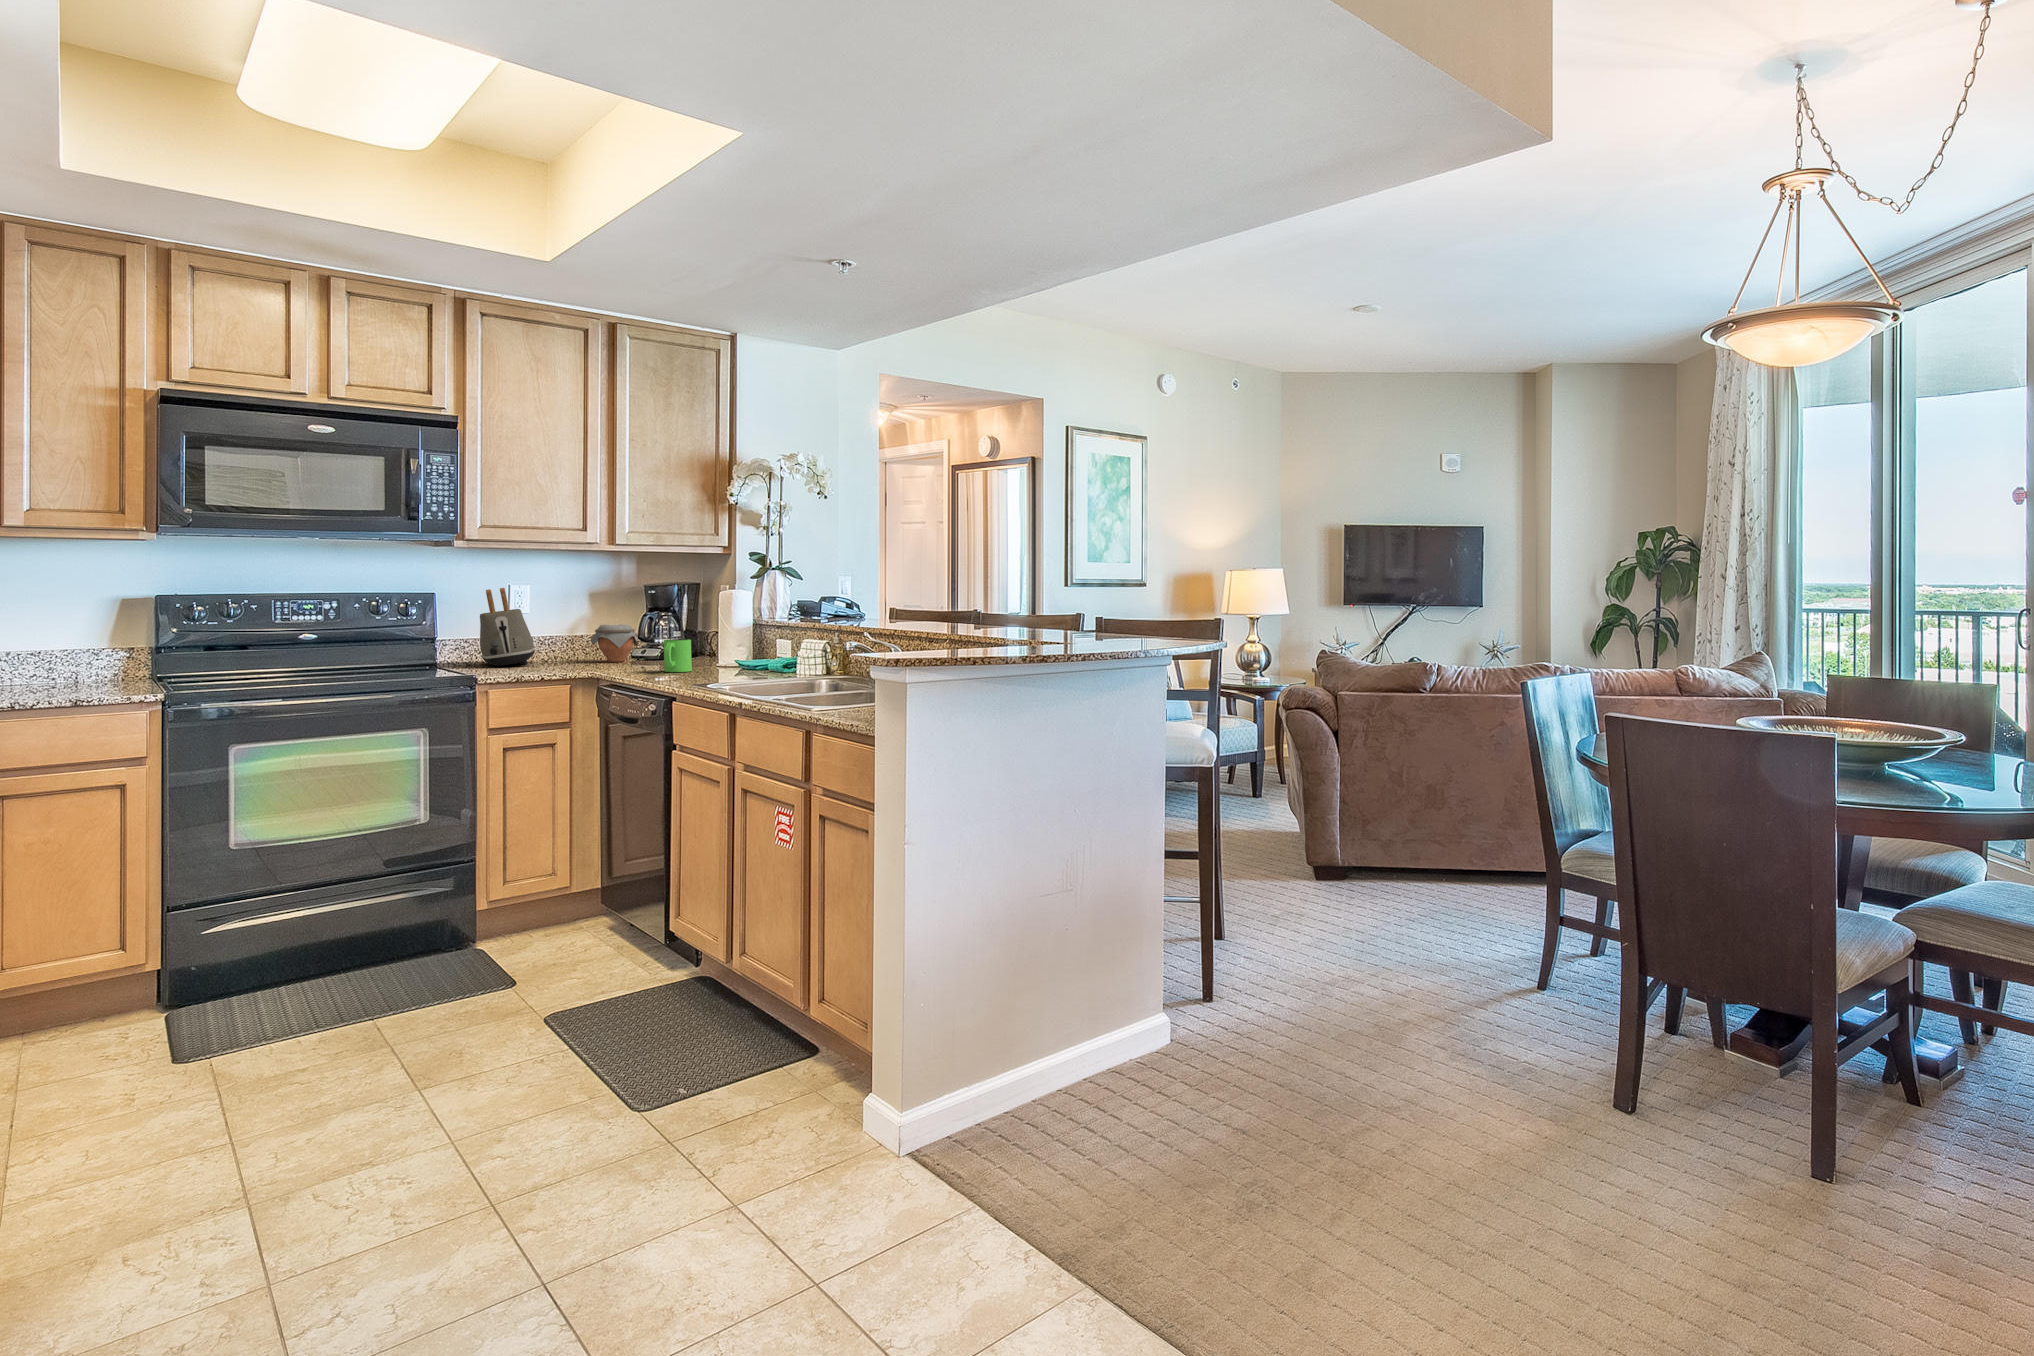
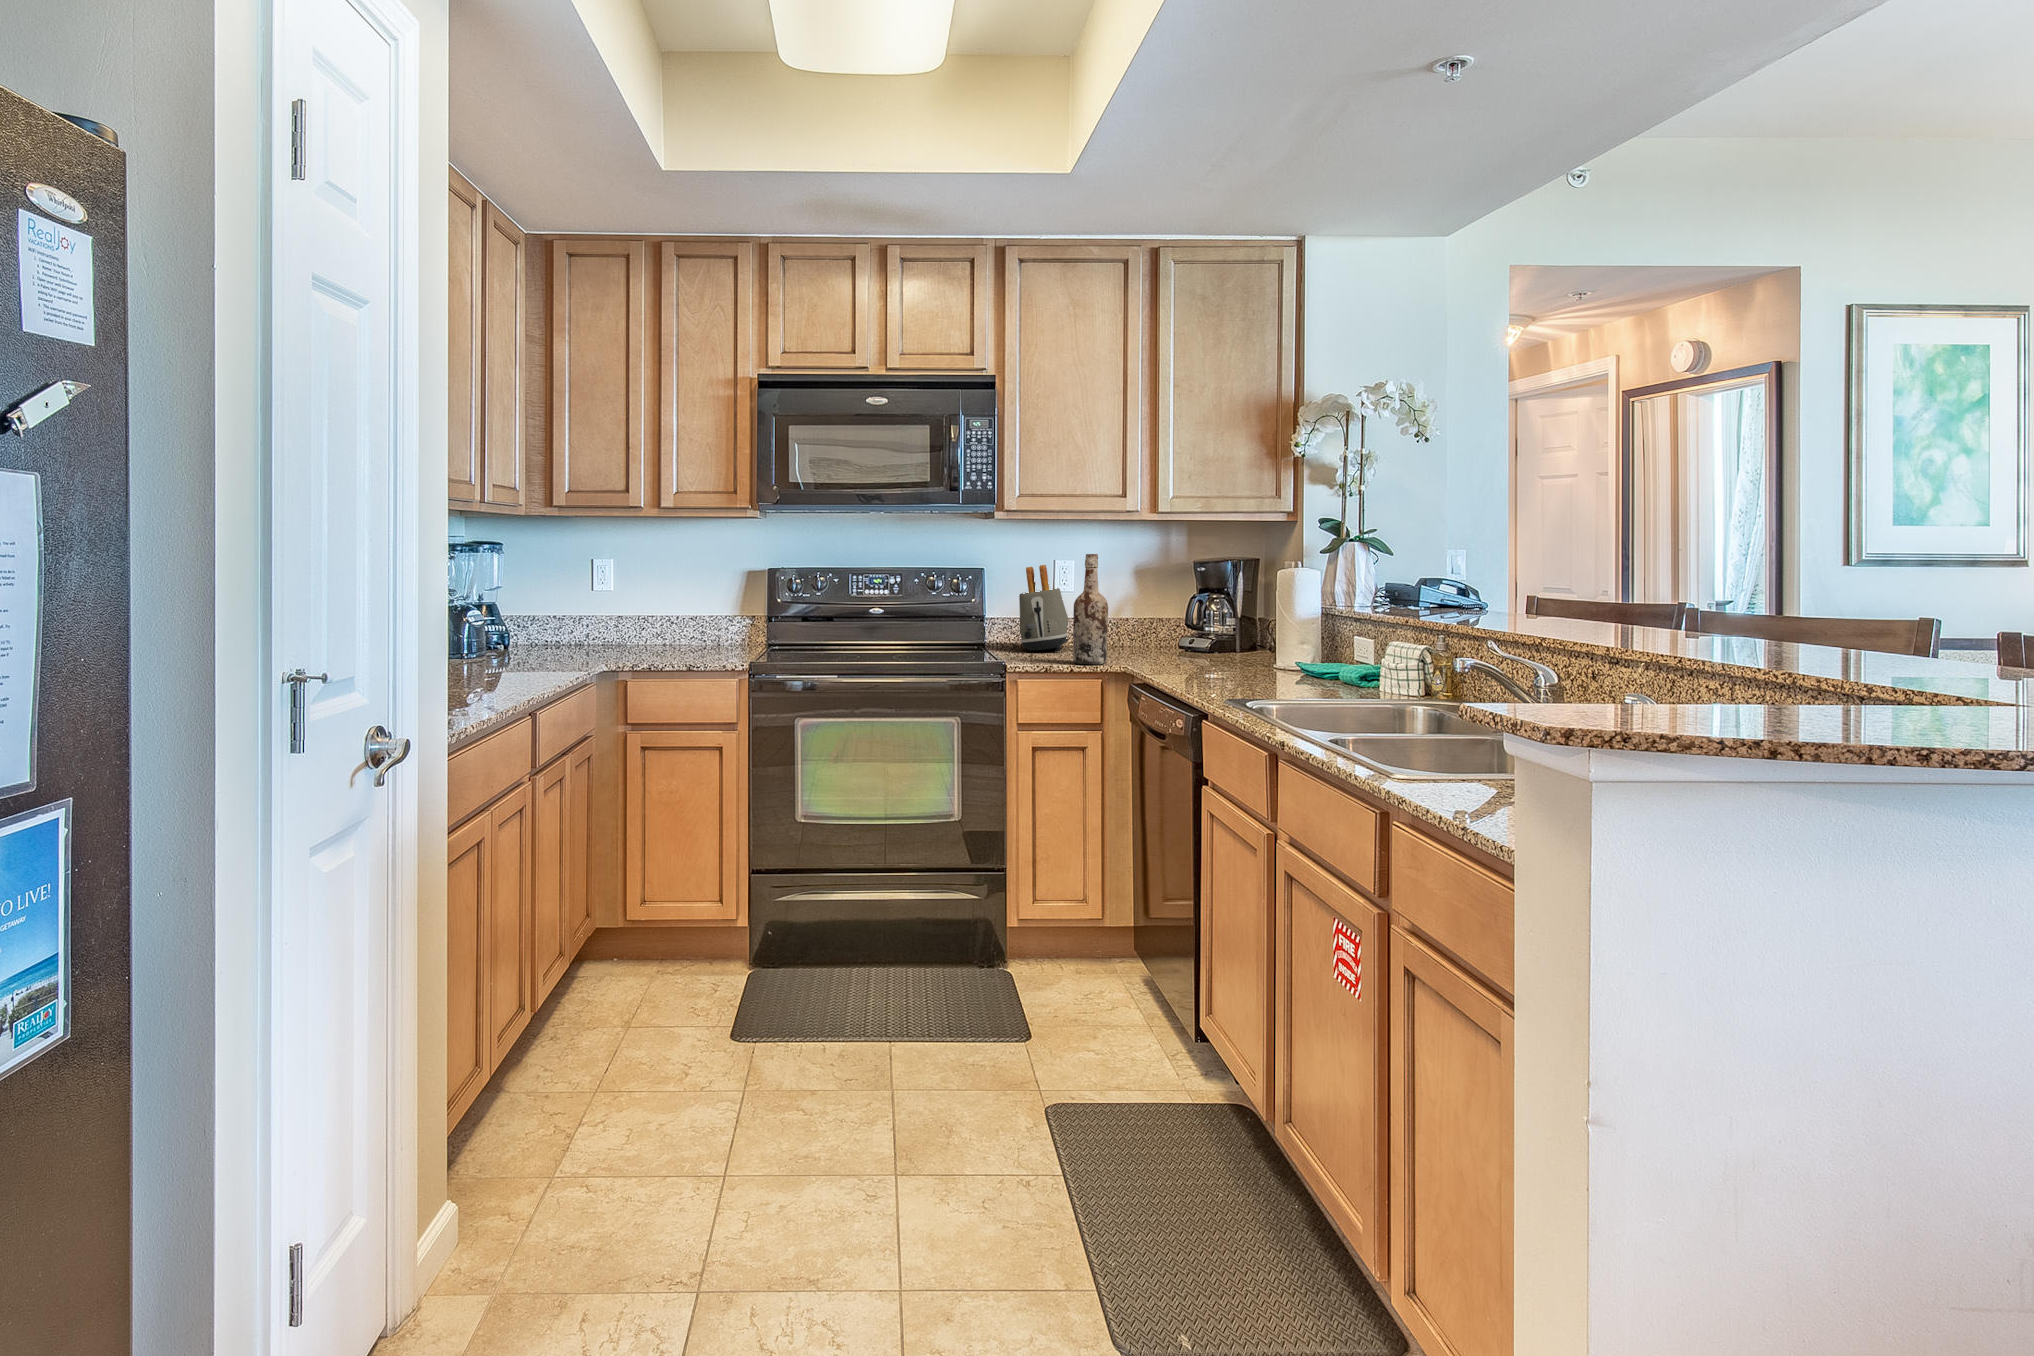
wine bottle: none [547,579,580,672] -> present [1073,554,1108,664]
jar: present [591,624,638,662] -> none [1128,607,1179,651]
mug: present [664,639,692,672] -> none [1199,630,1234,673]

